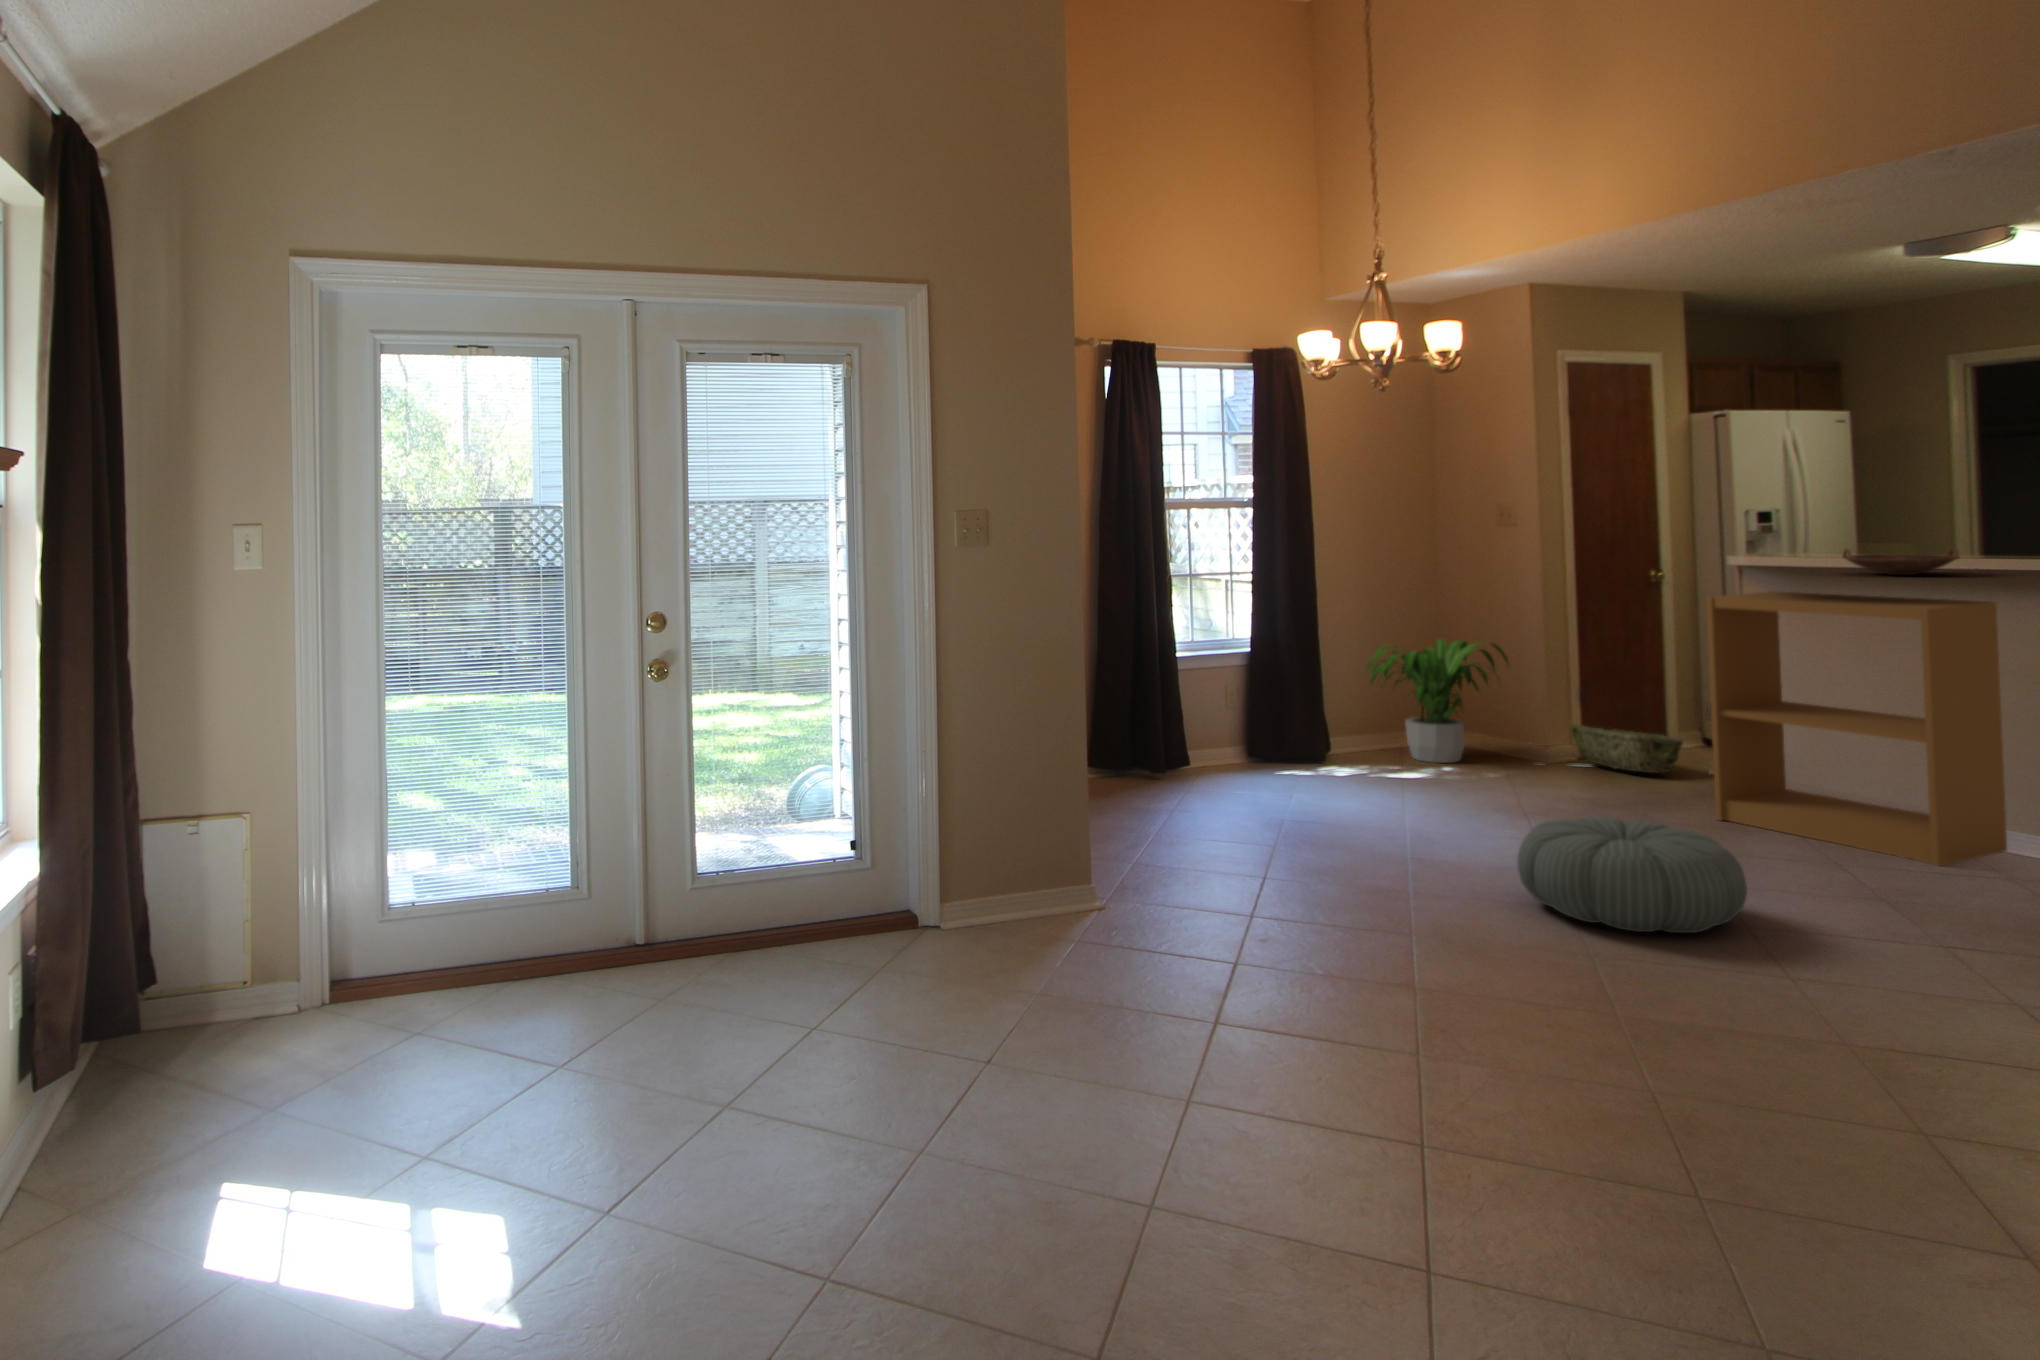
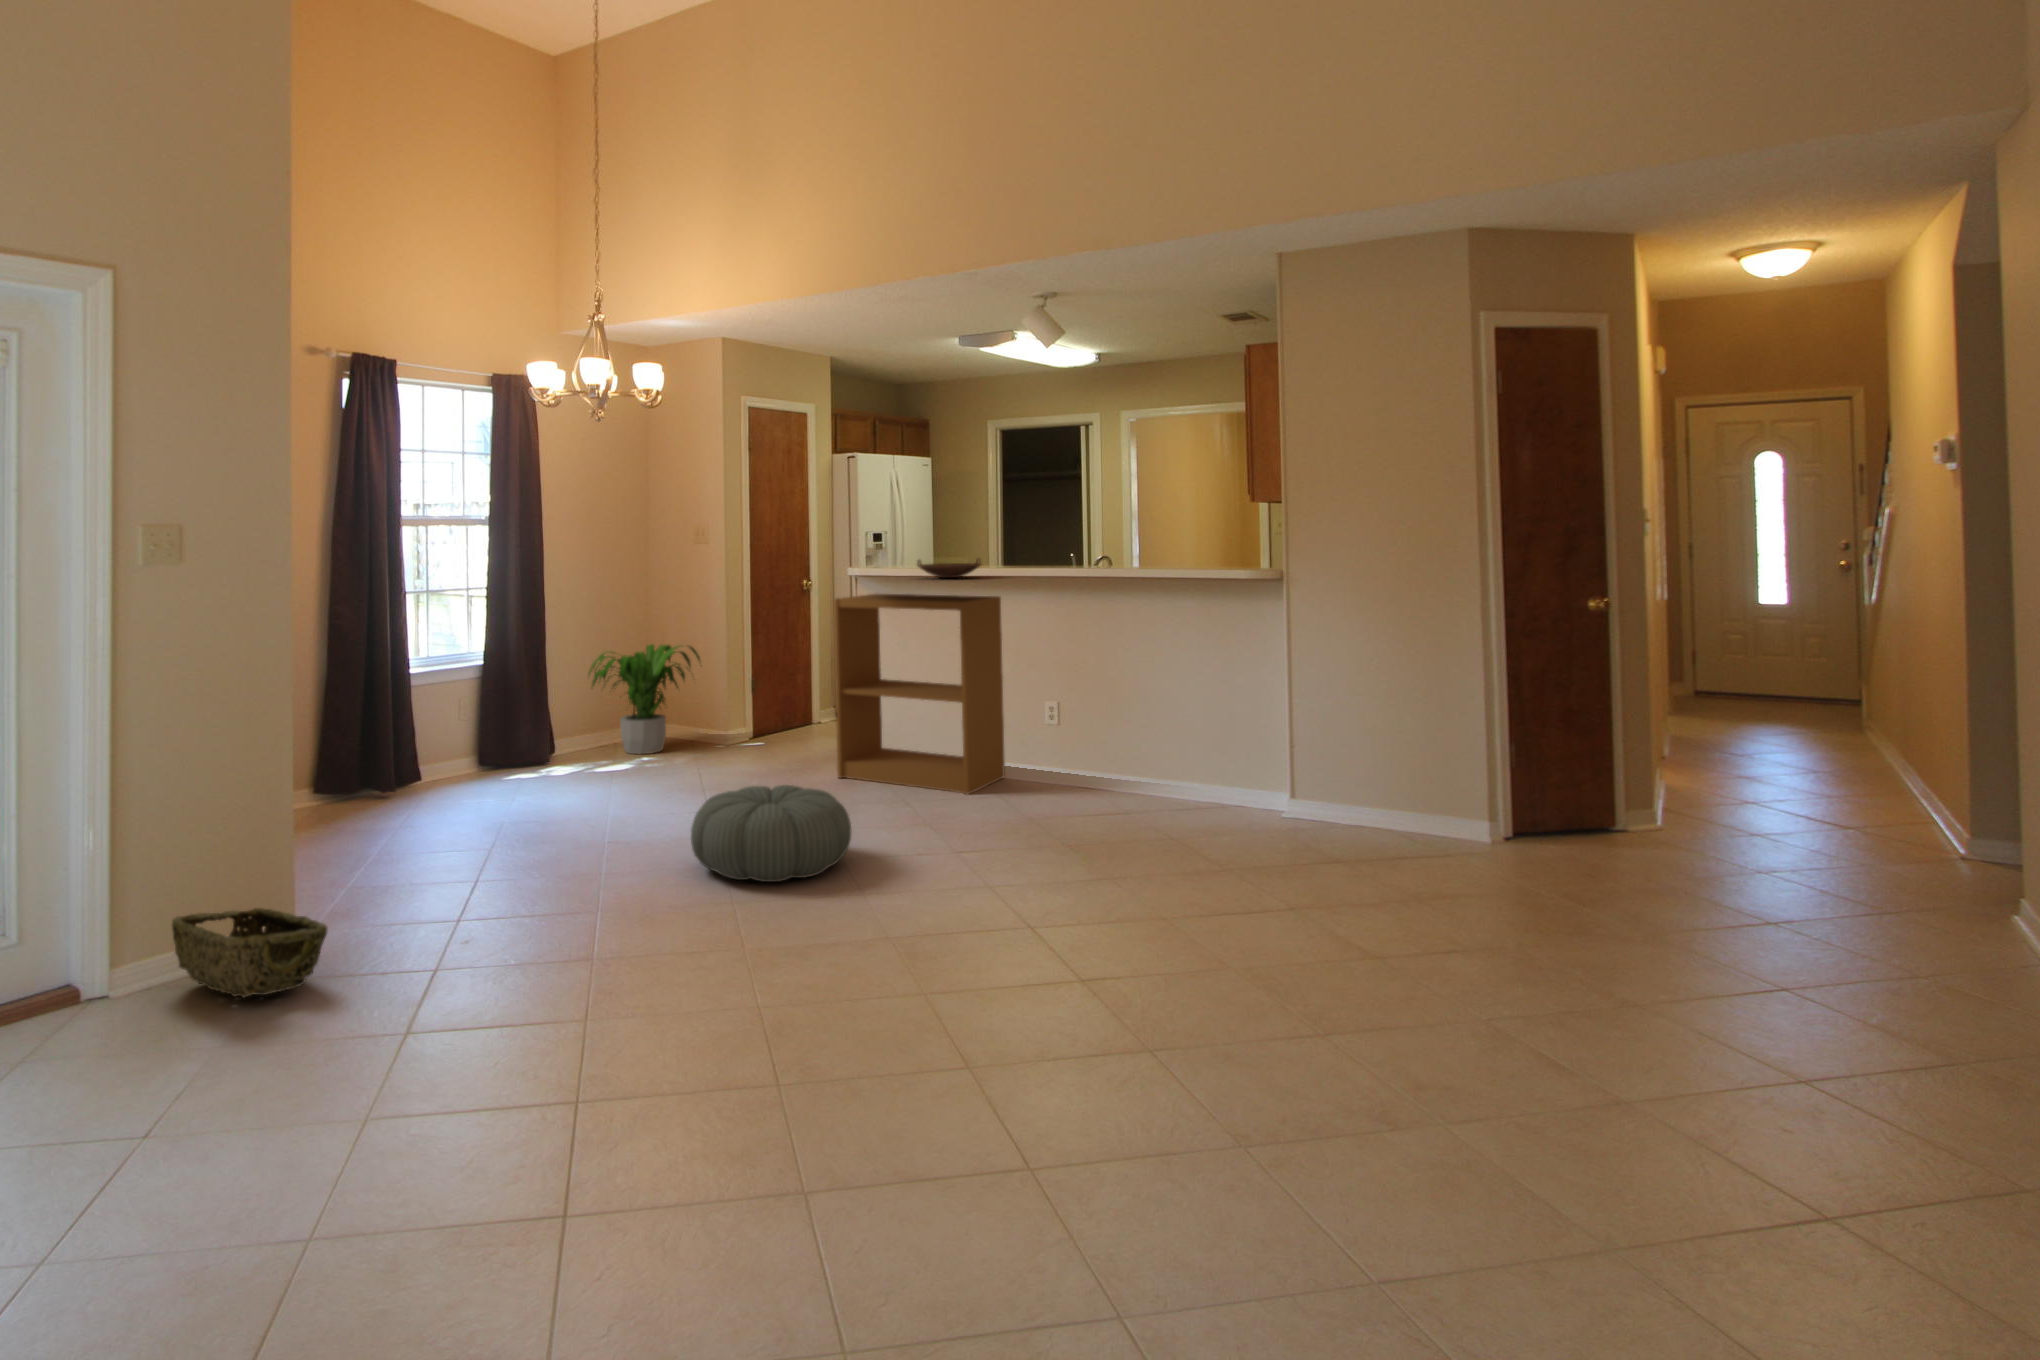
woven basket: present [1571,725,1683,773] -> present [172,908,327,998]

